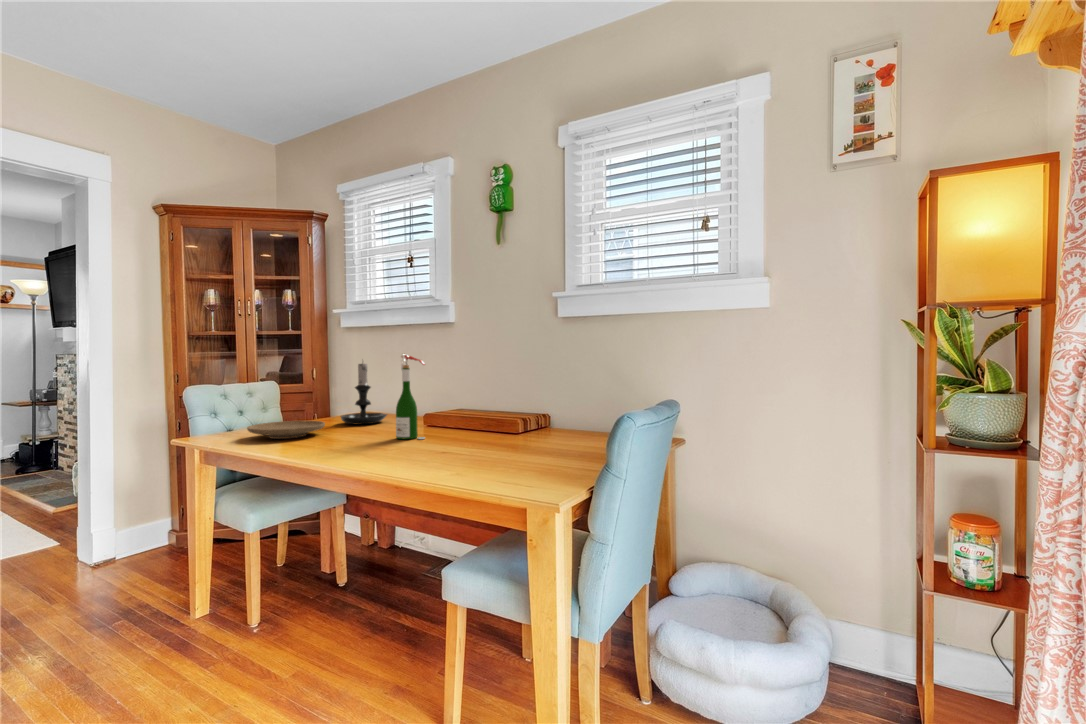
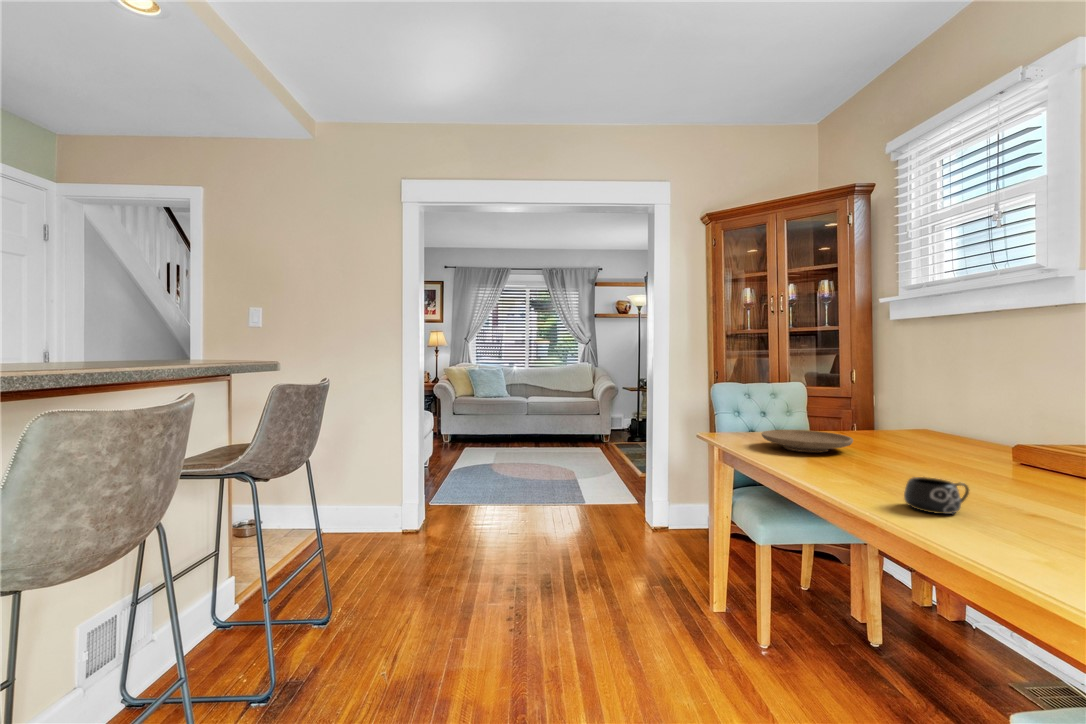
wine bottle: present [396,354,425,439] -> none [960,354,1022,491]
candle holder: present [341,363,387,425] -> none [878,360,952,448]
mug: none [368,436,403,458] -> present [904,477,969,514]

